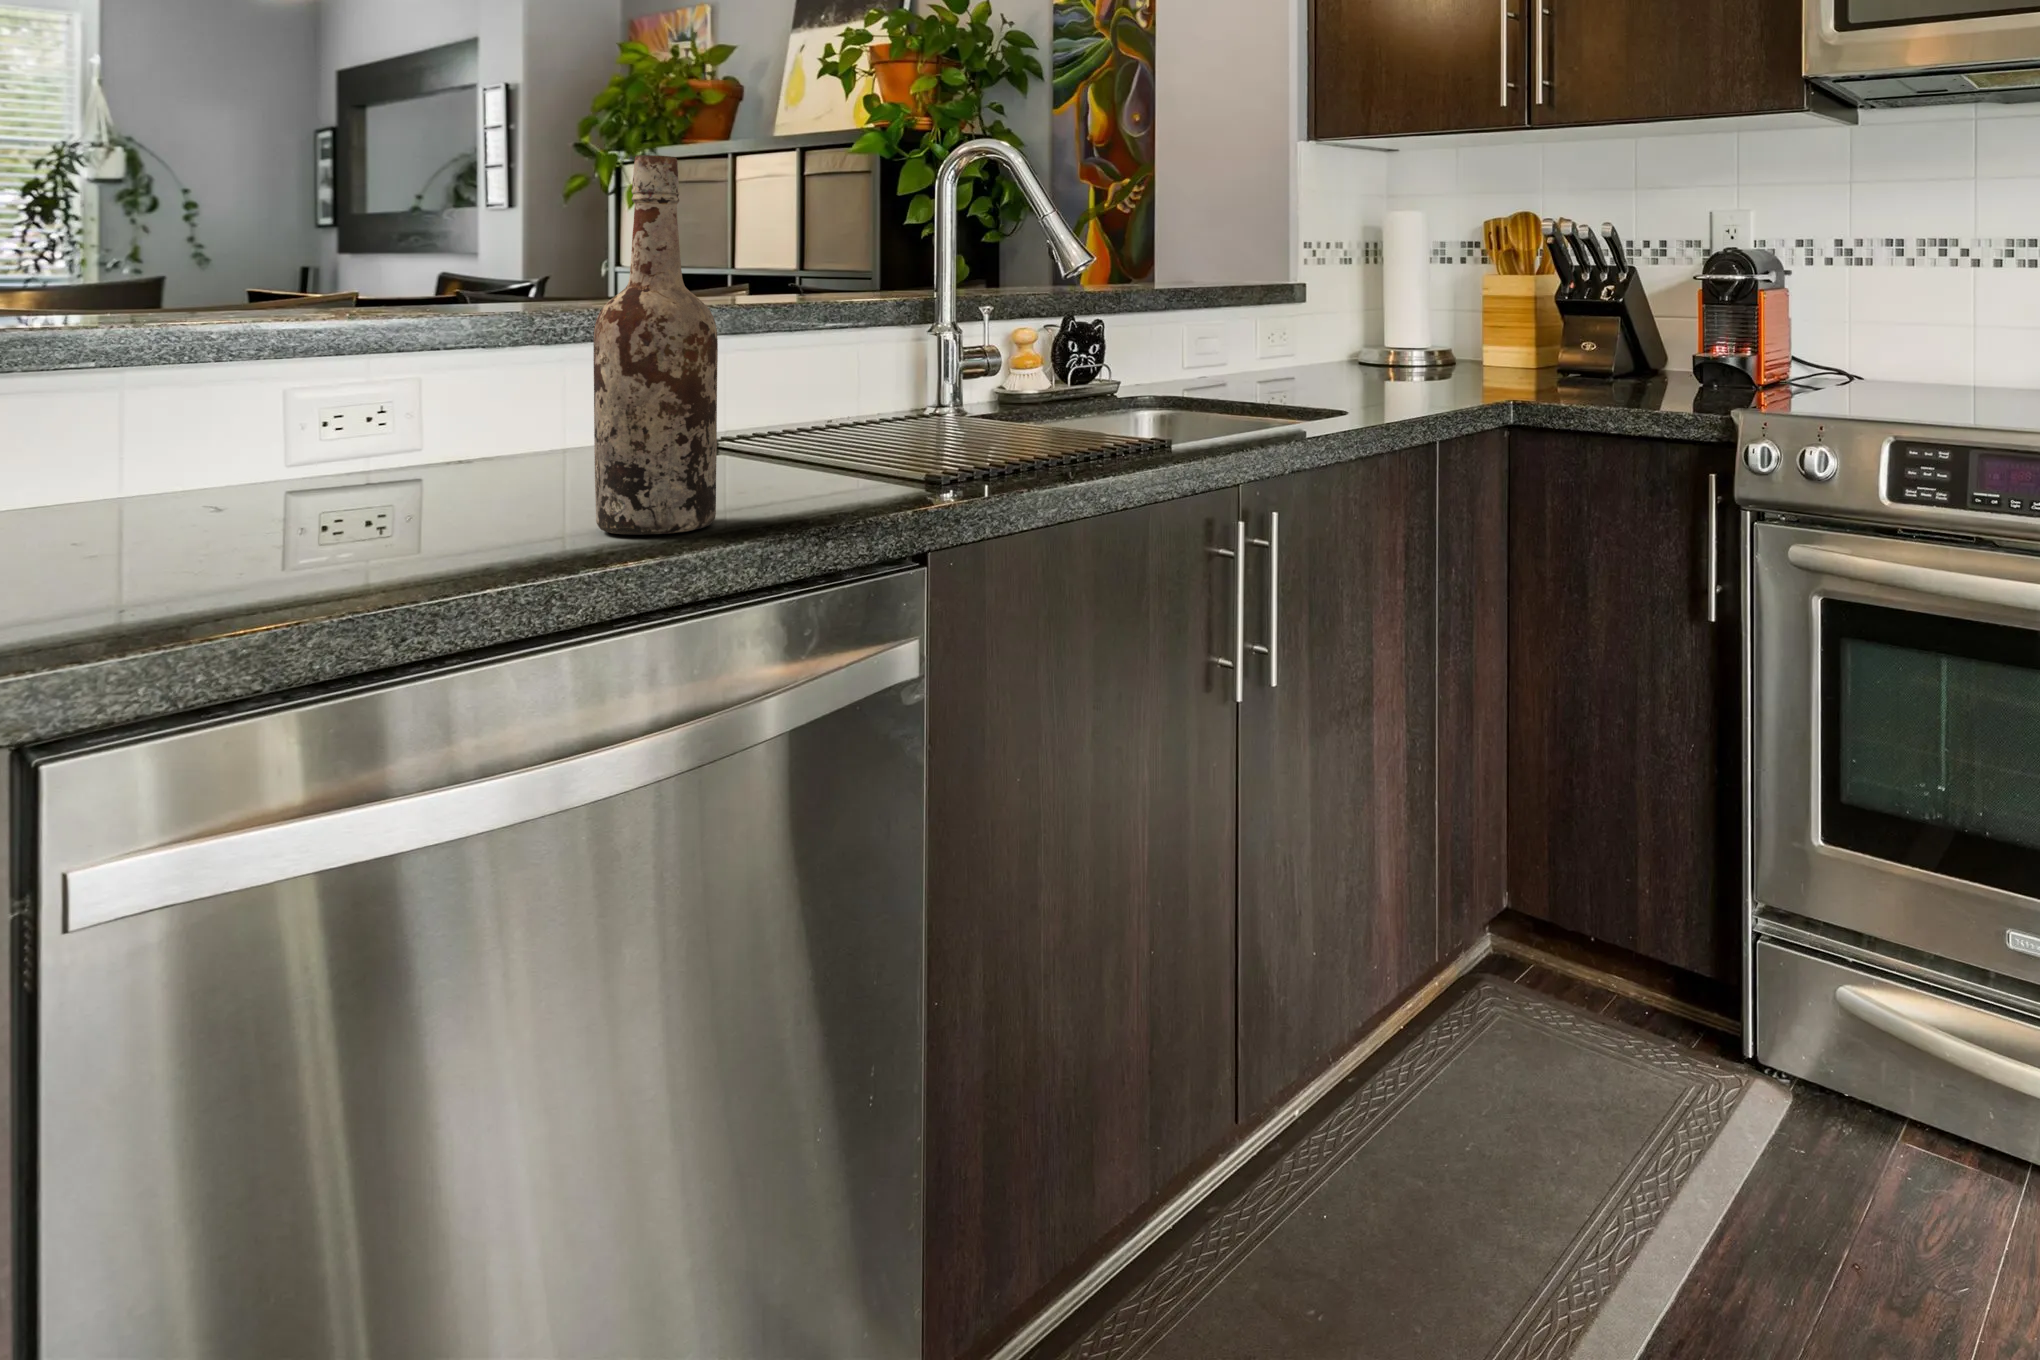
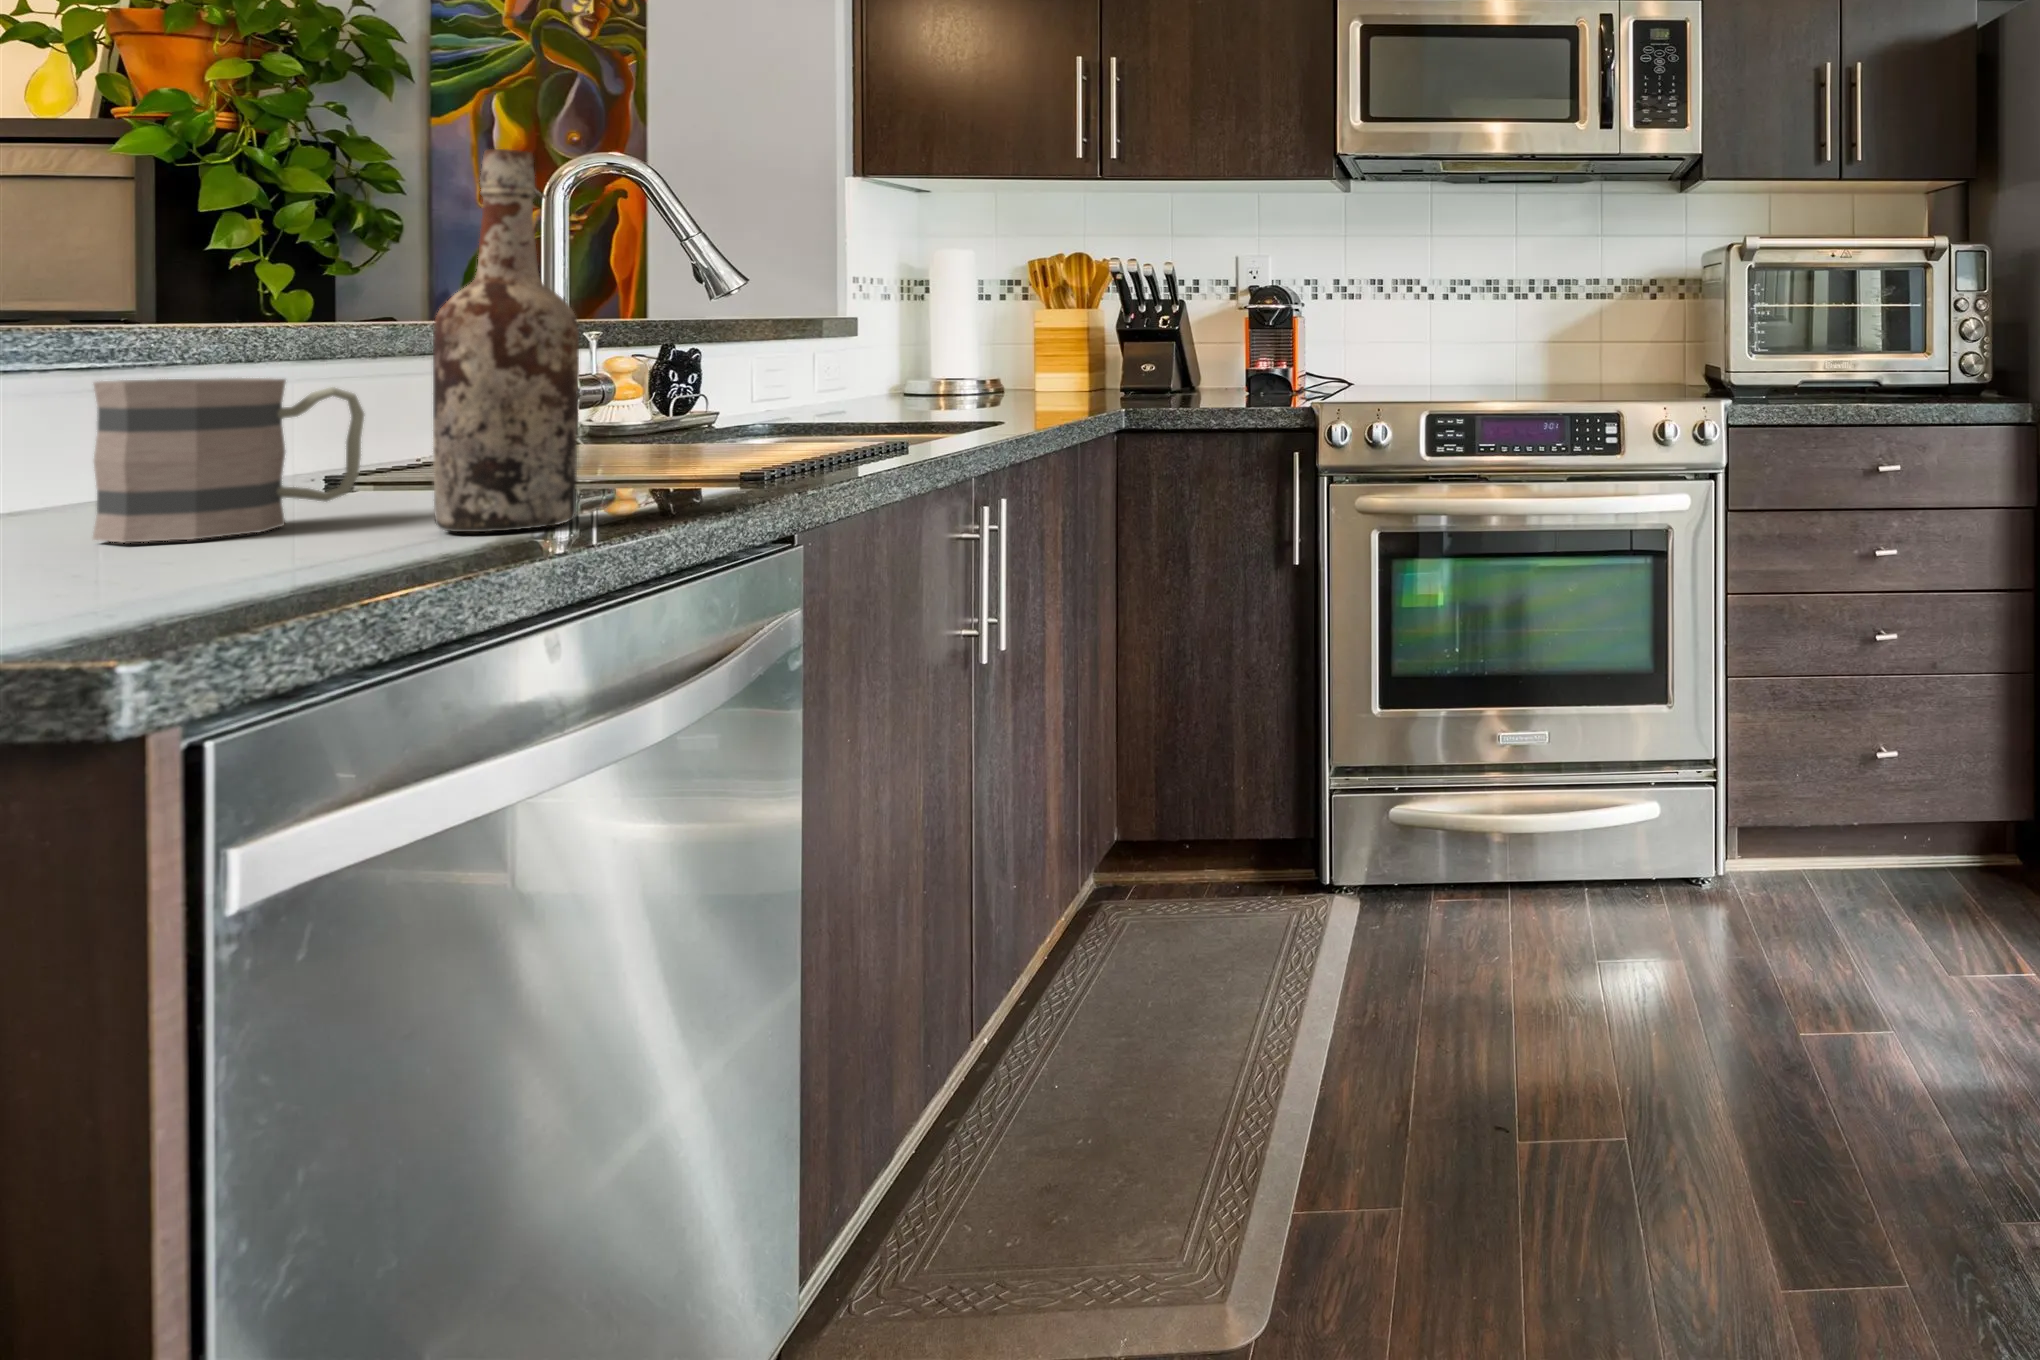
mug: none [425,367,611,513] -> present [93,378,364,542]

